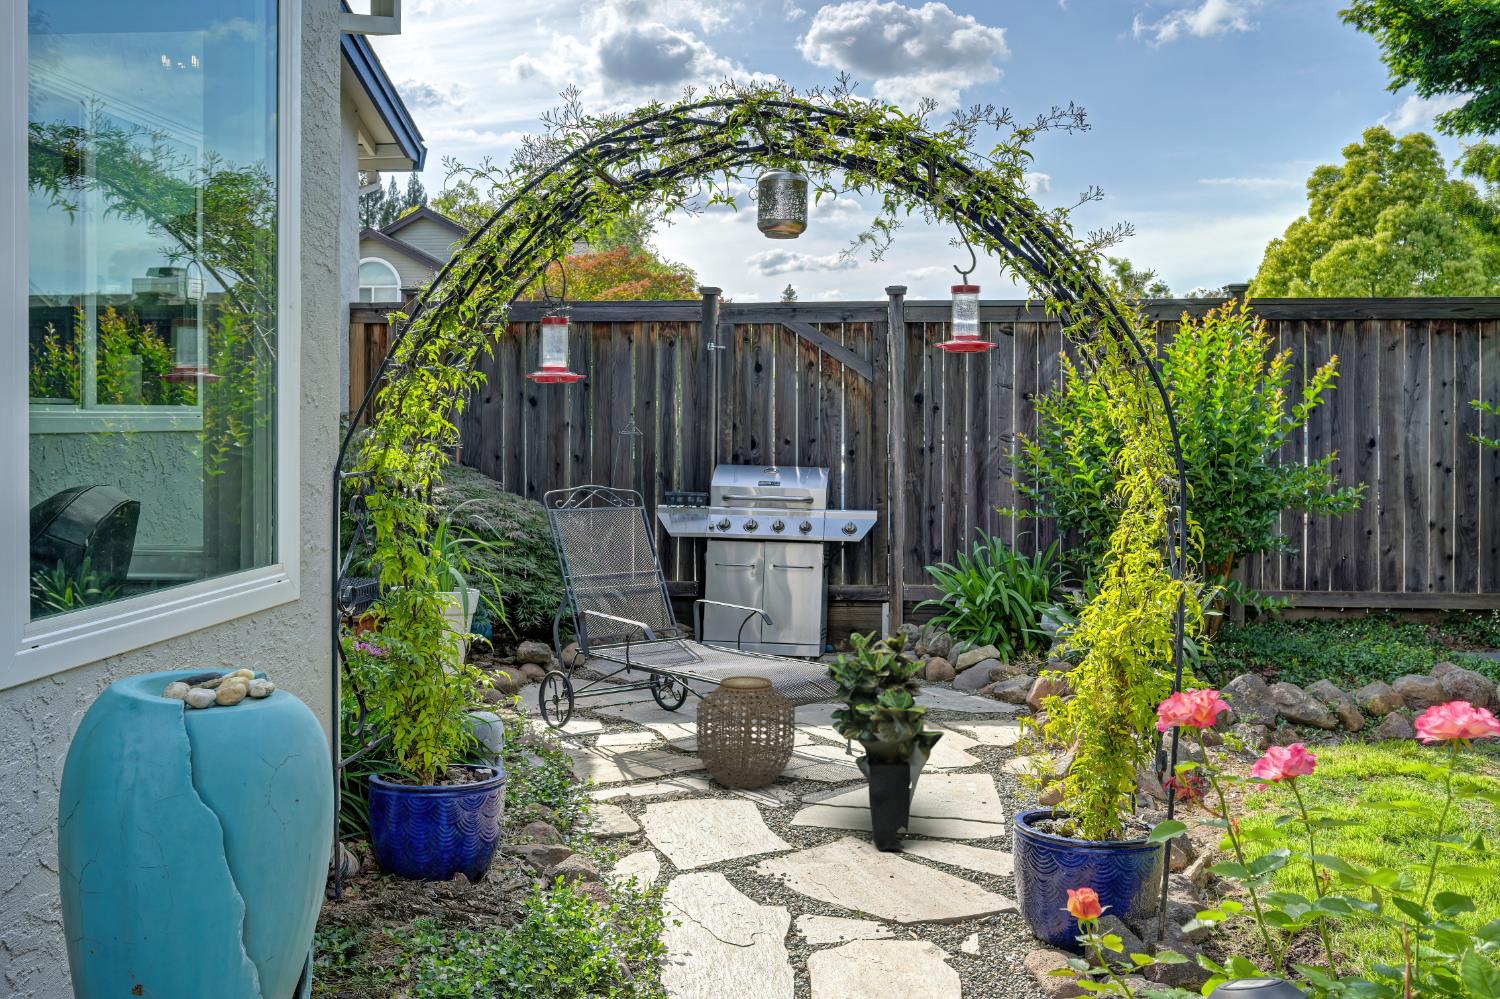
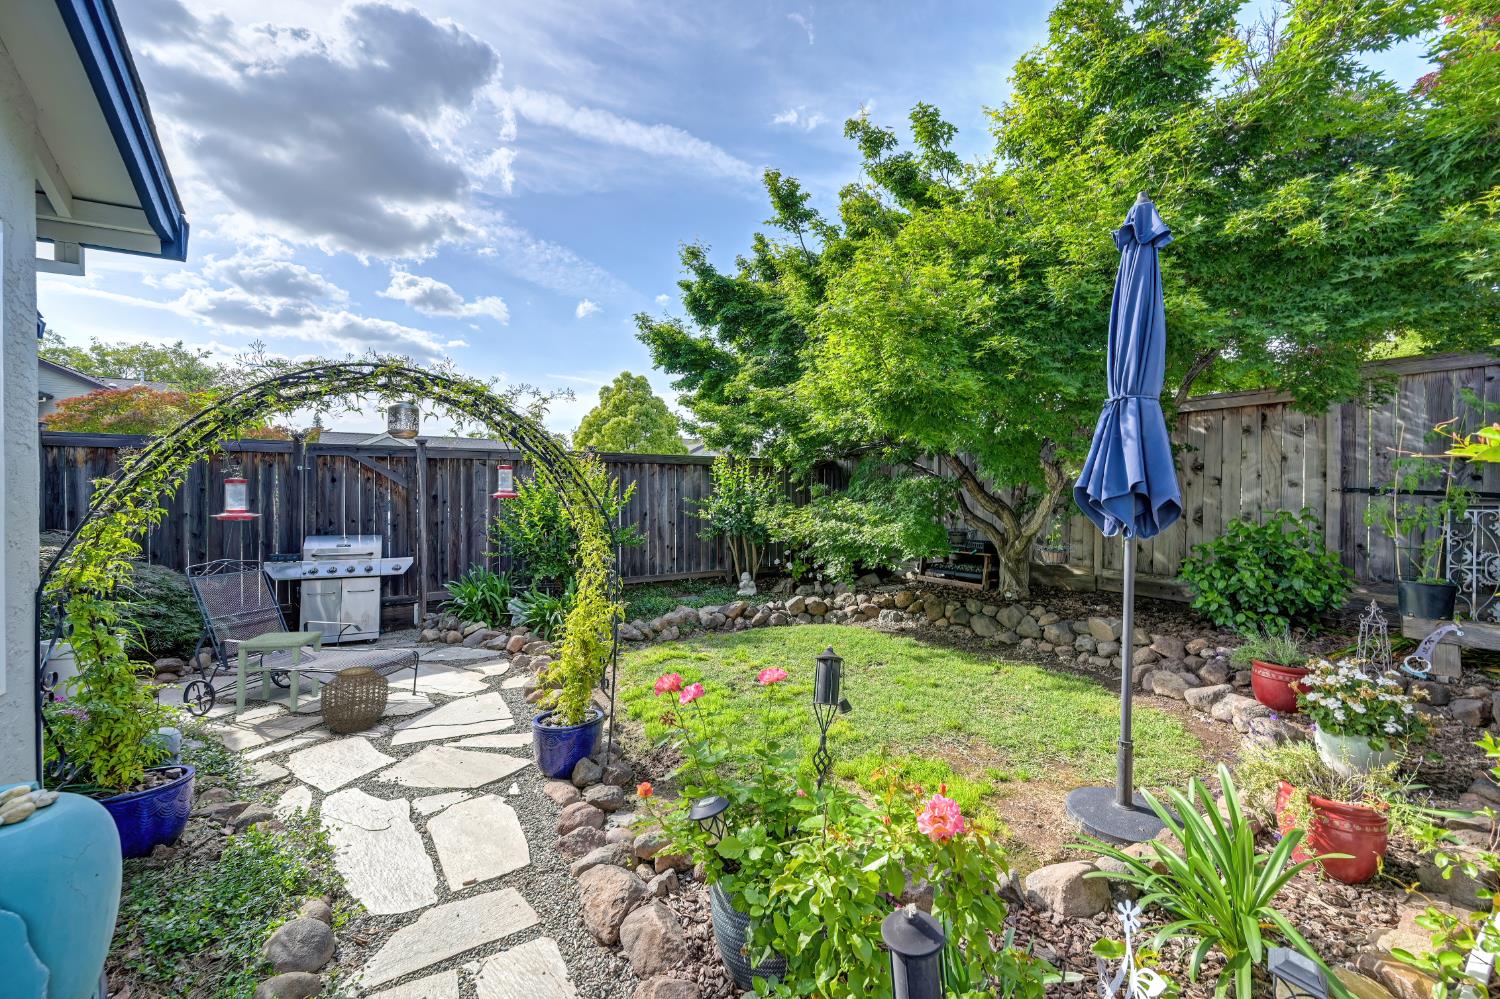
stool: none [604,613,716,743] -> present [236,632,323,715]
potted plant: present [824,631,944,850] -> none [416,635,485,750]

